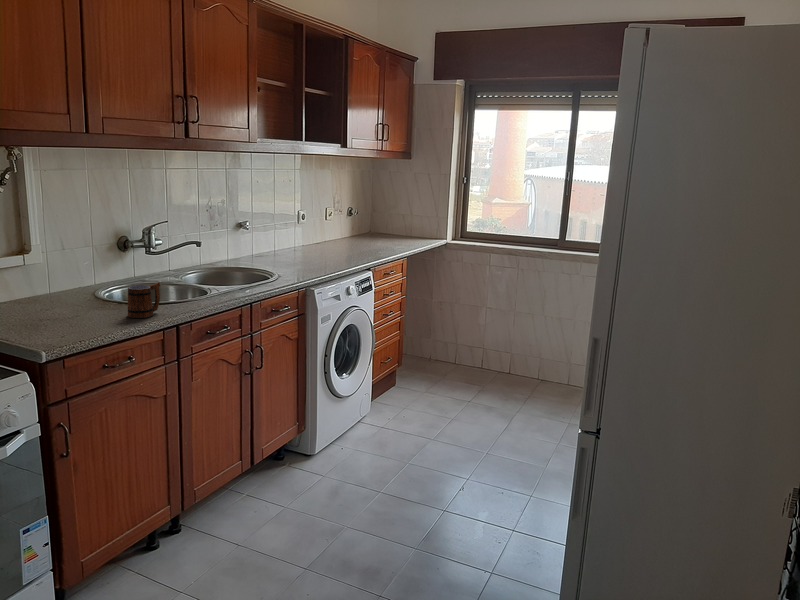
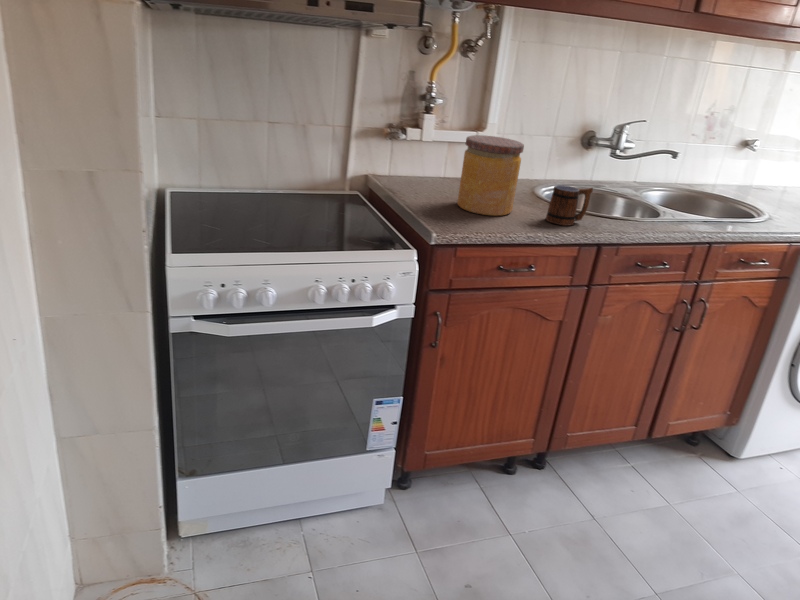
jar: none [33,257,95,327] -> present [457,135,524,216]

